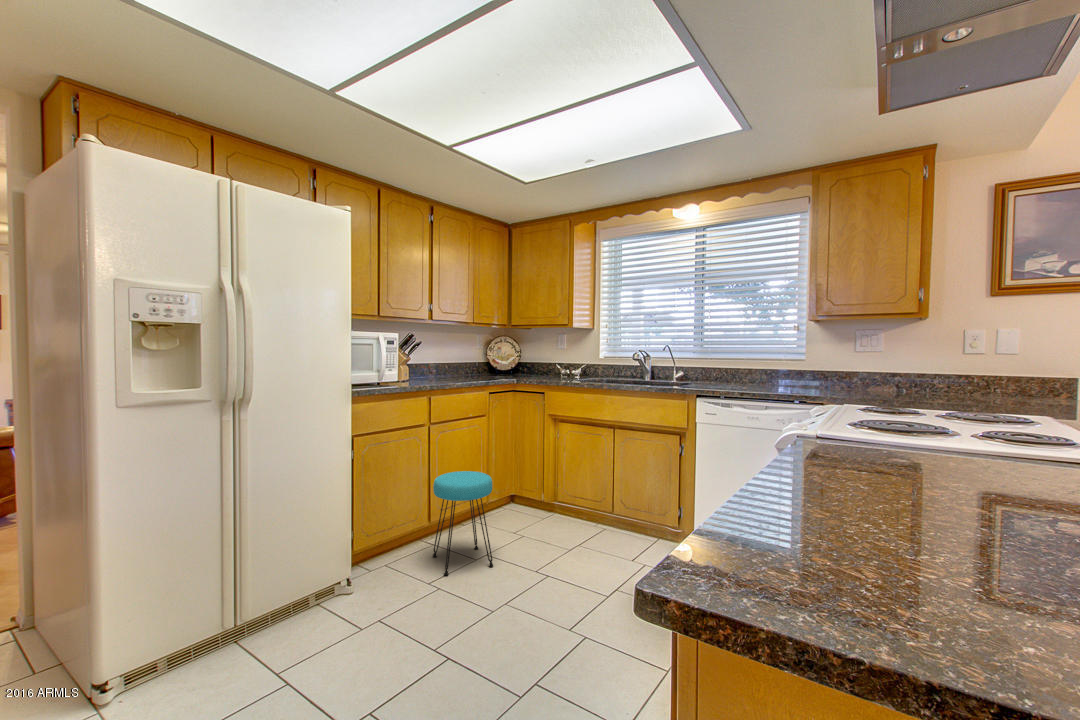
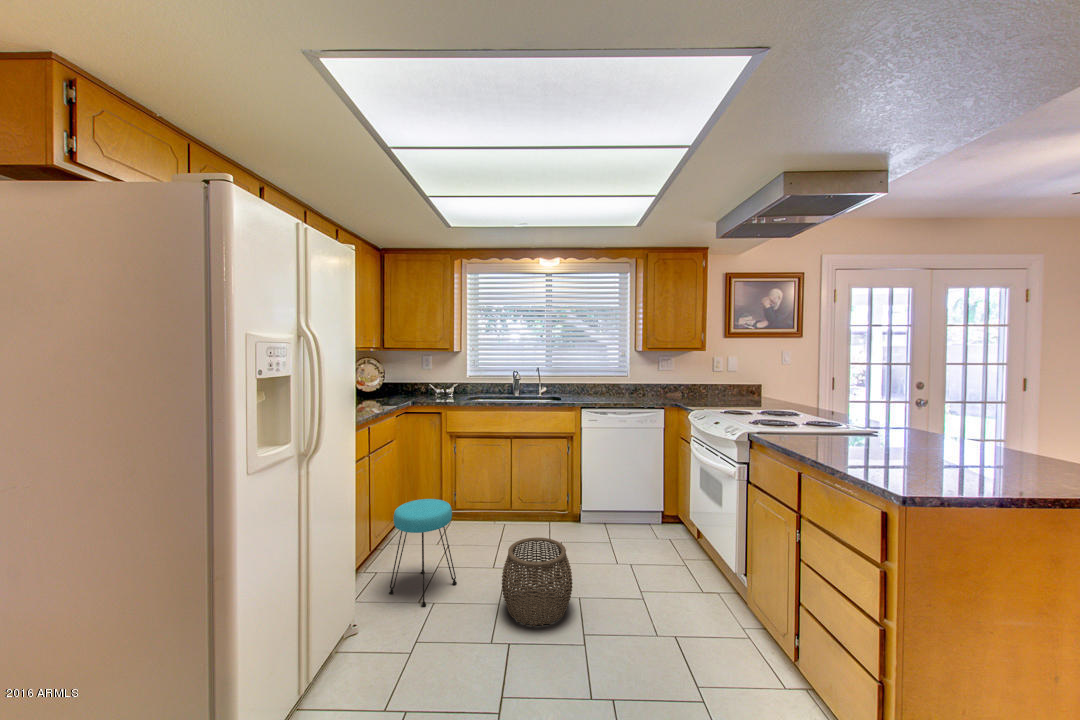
woven basket: none [496,532,581,634] -> present [502,537,573,626]

